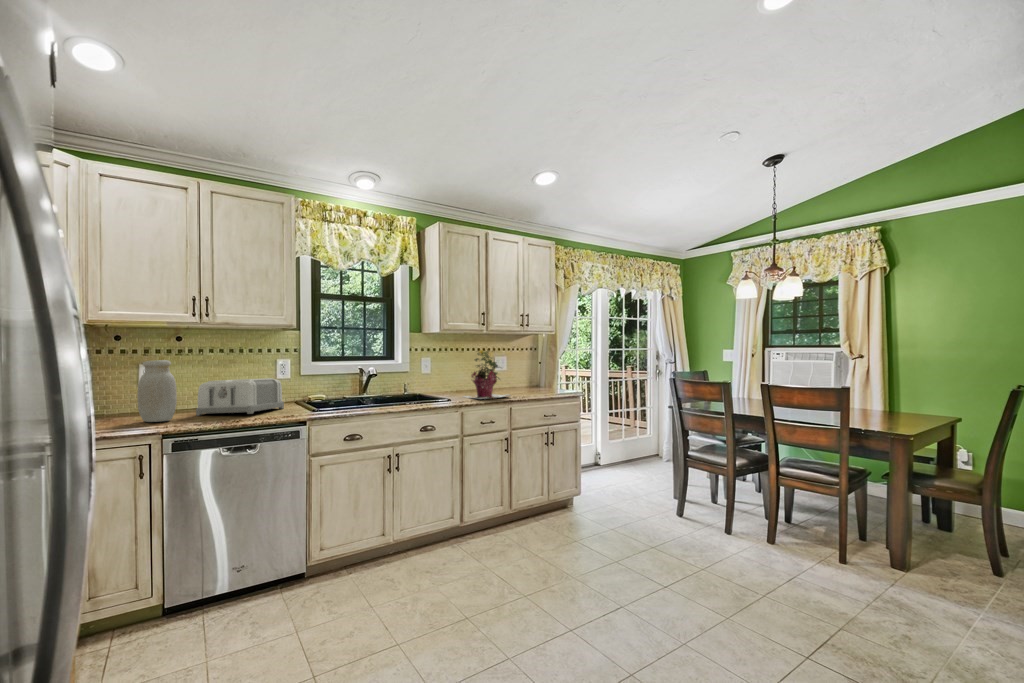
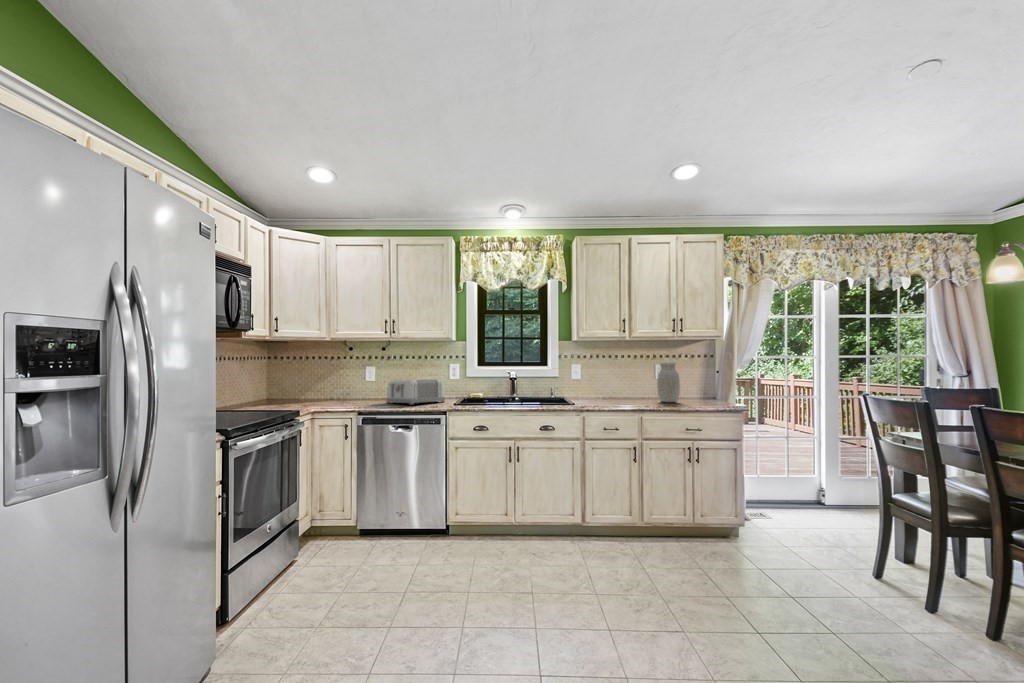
potted plant: present [464,350,511,399] -> none [600,355,644,405]
jar: present [137,360,177,422] -> present [657,361,680,402]

